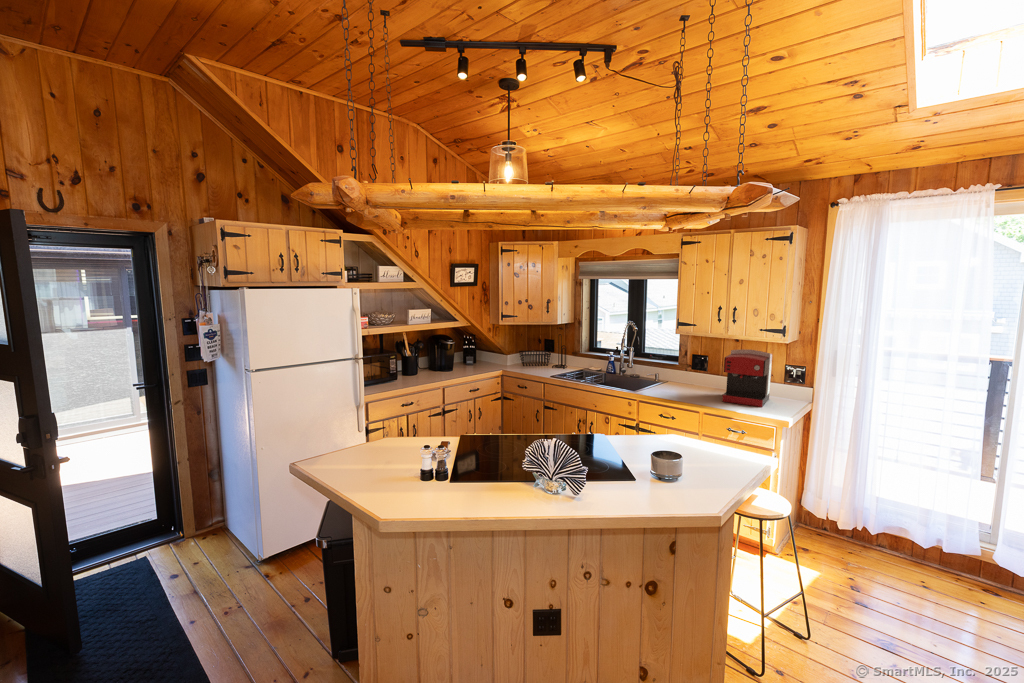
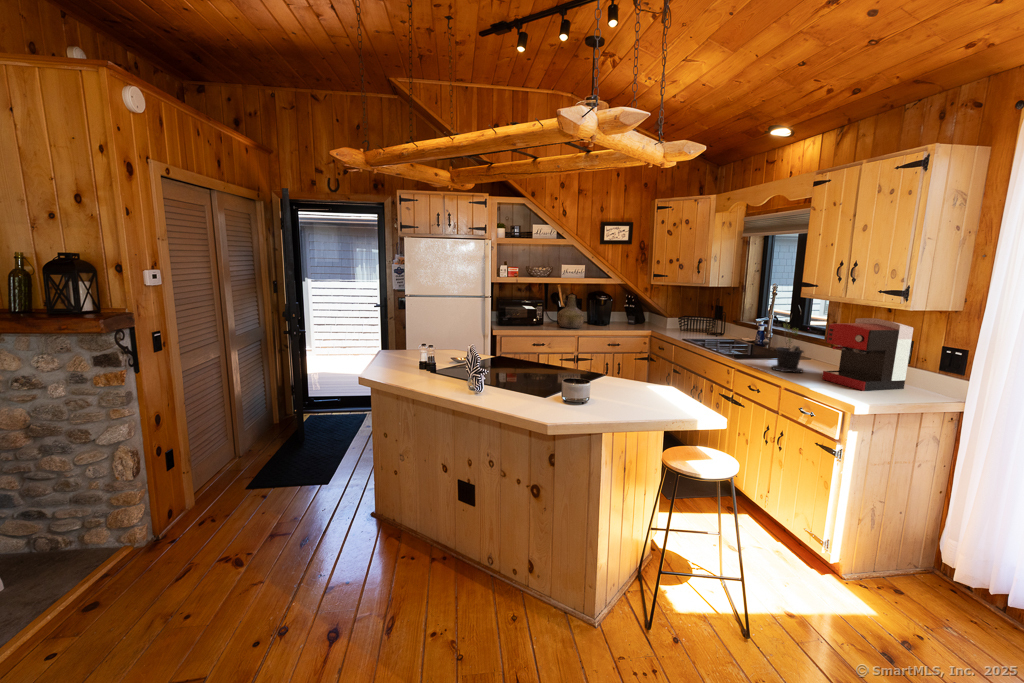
bottle: none [413,343,444,380] -> present [557,295,585,328]
potted plant: none [672,355,699,399] -> present [772,320,804,373]

